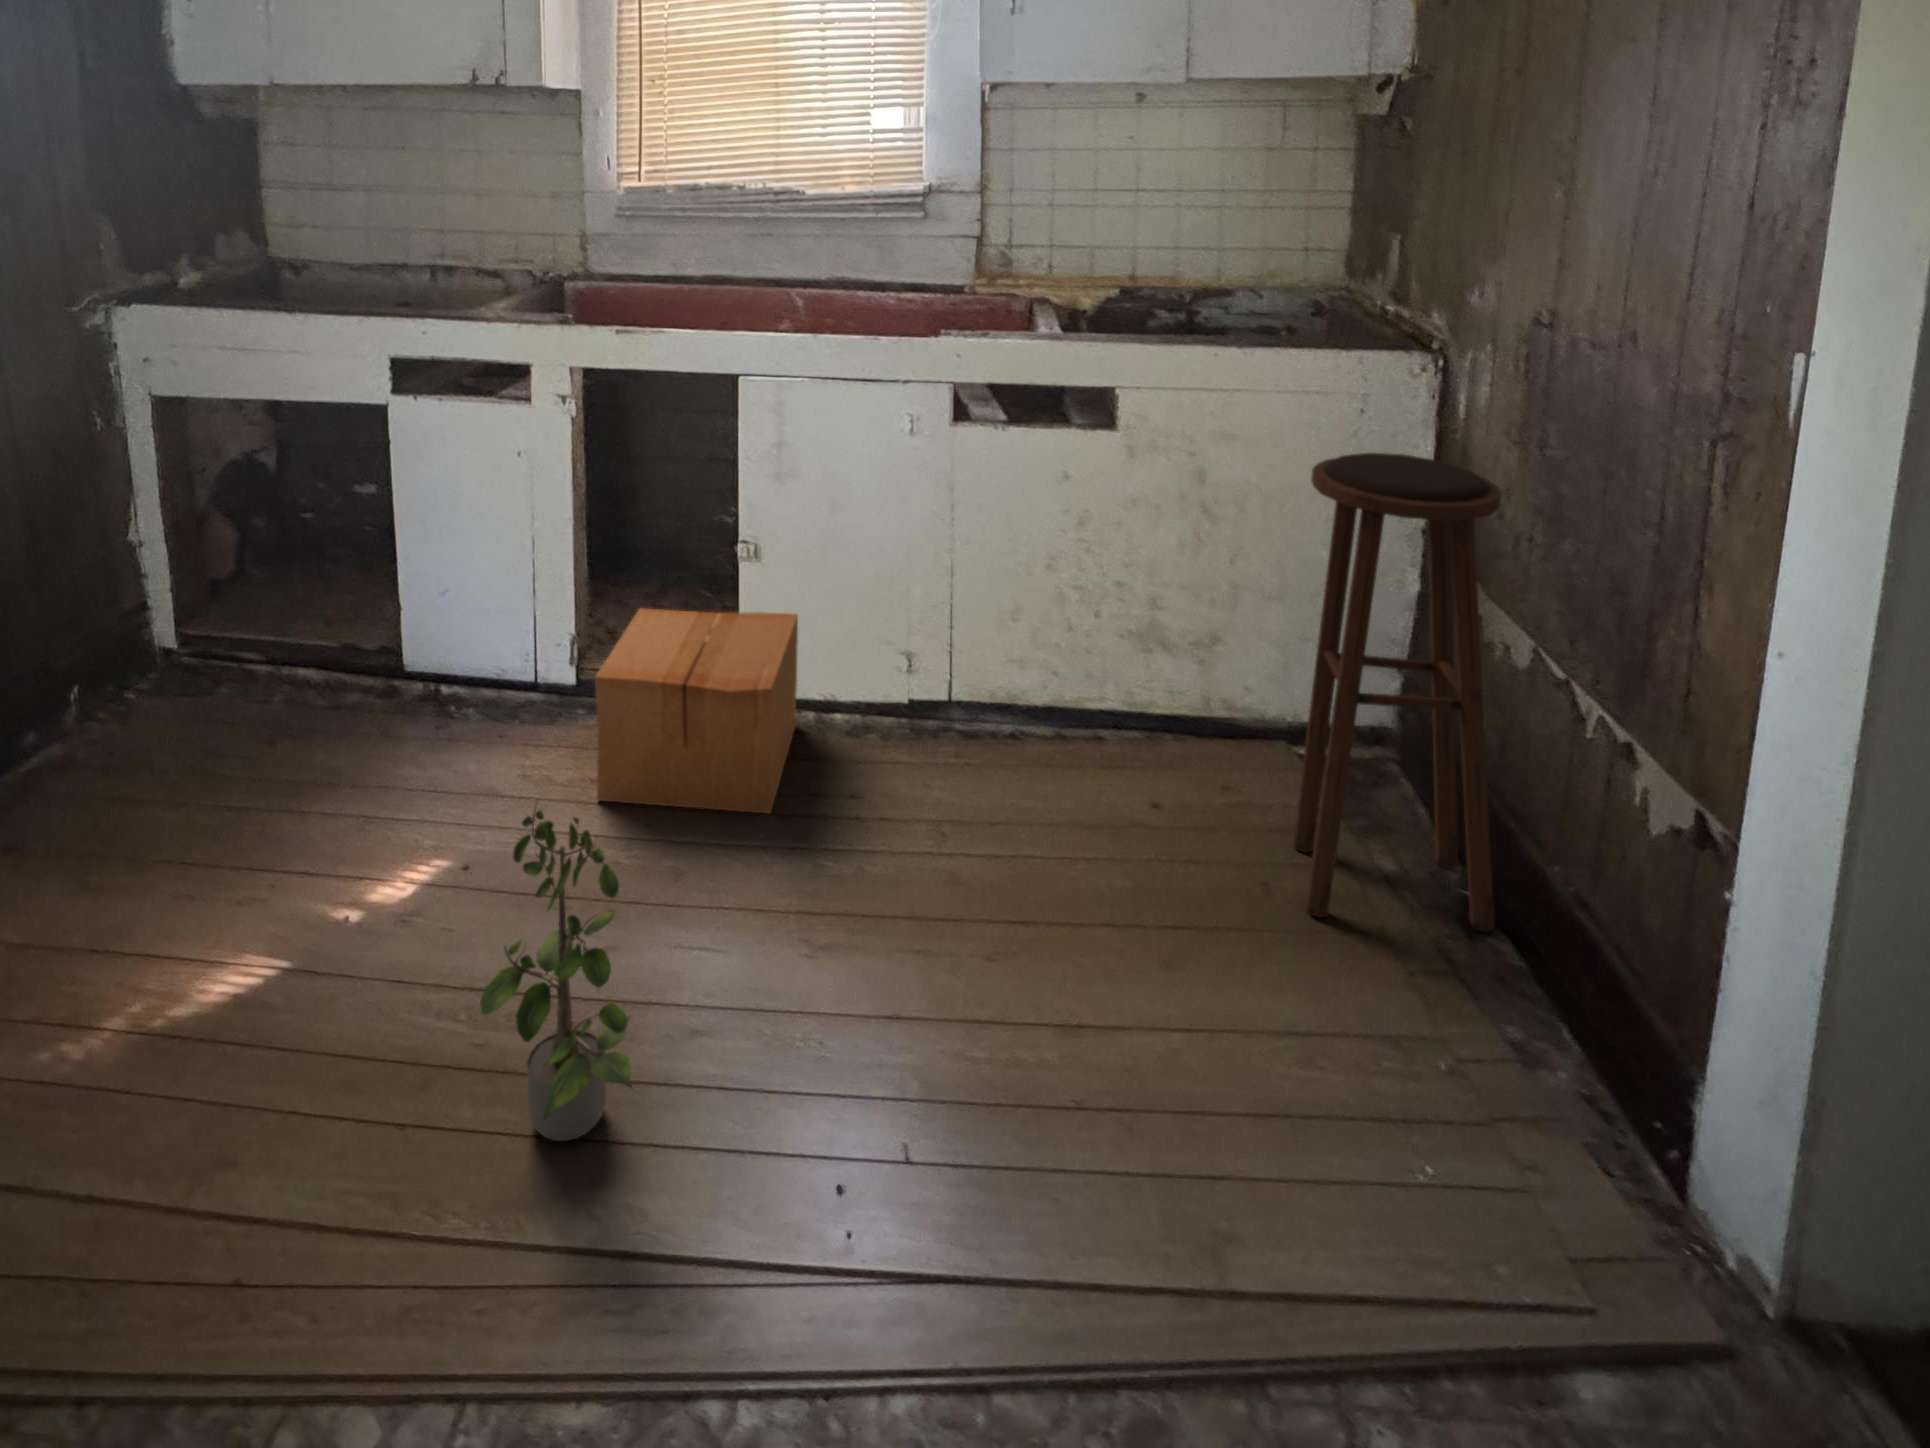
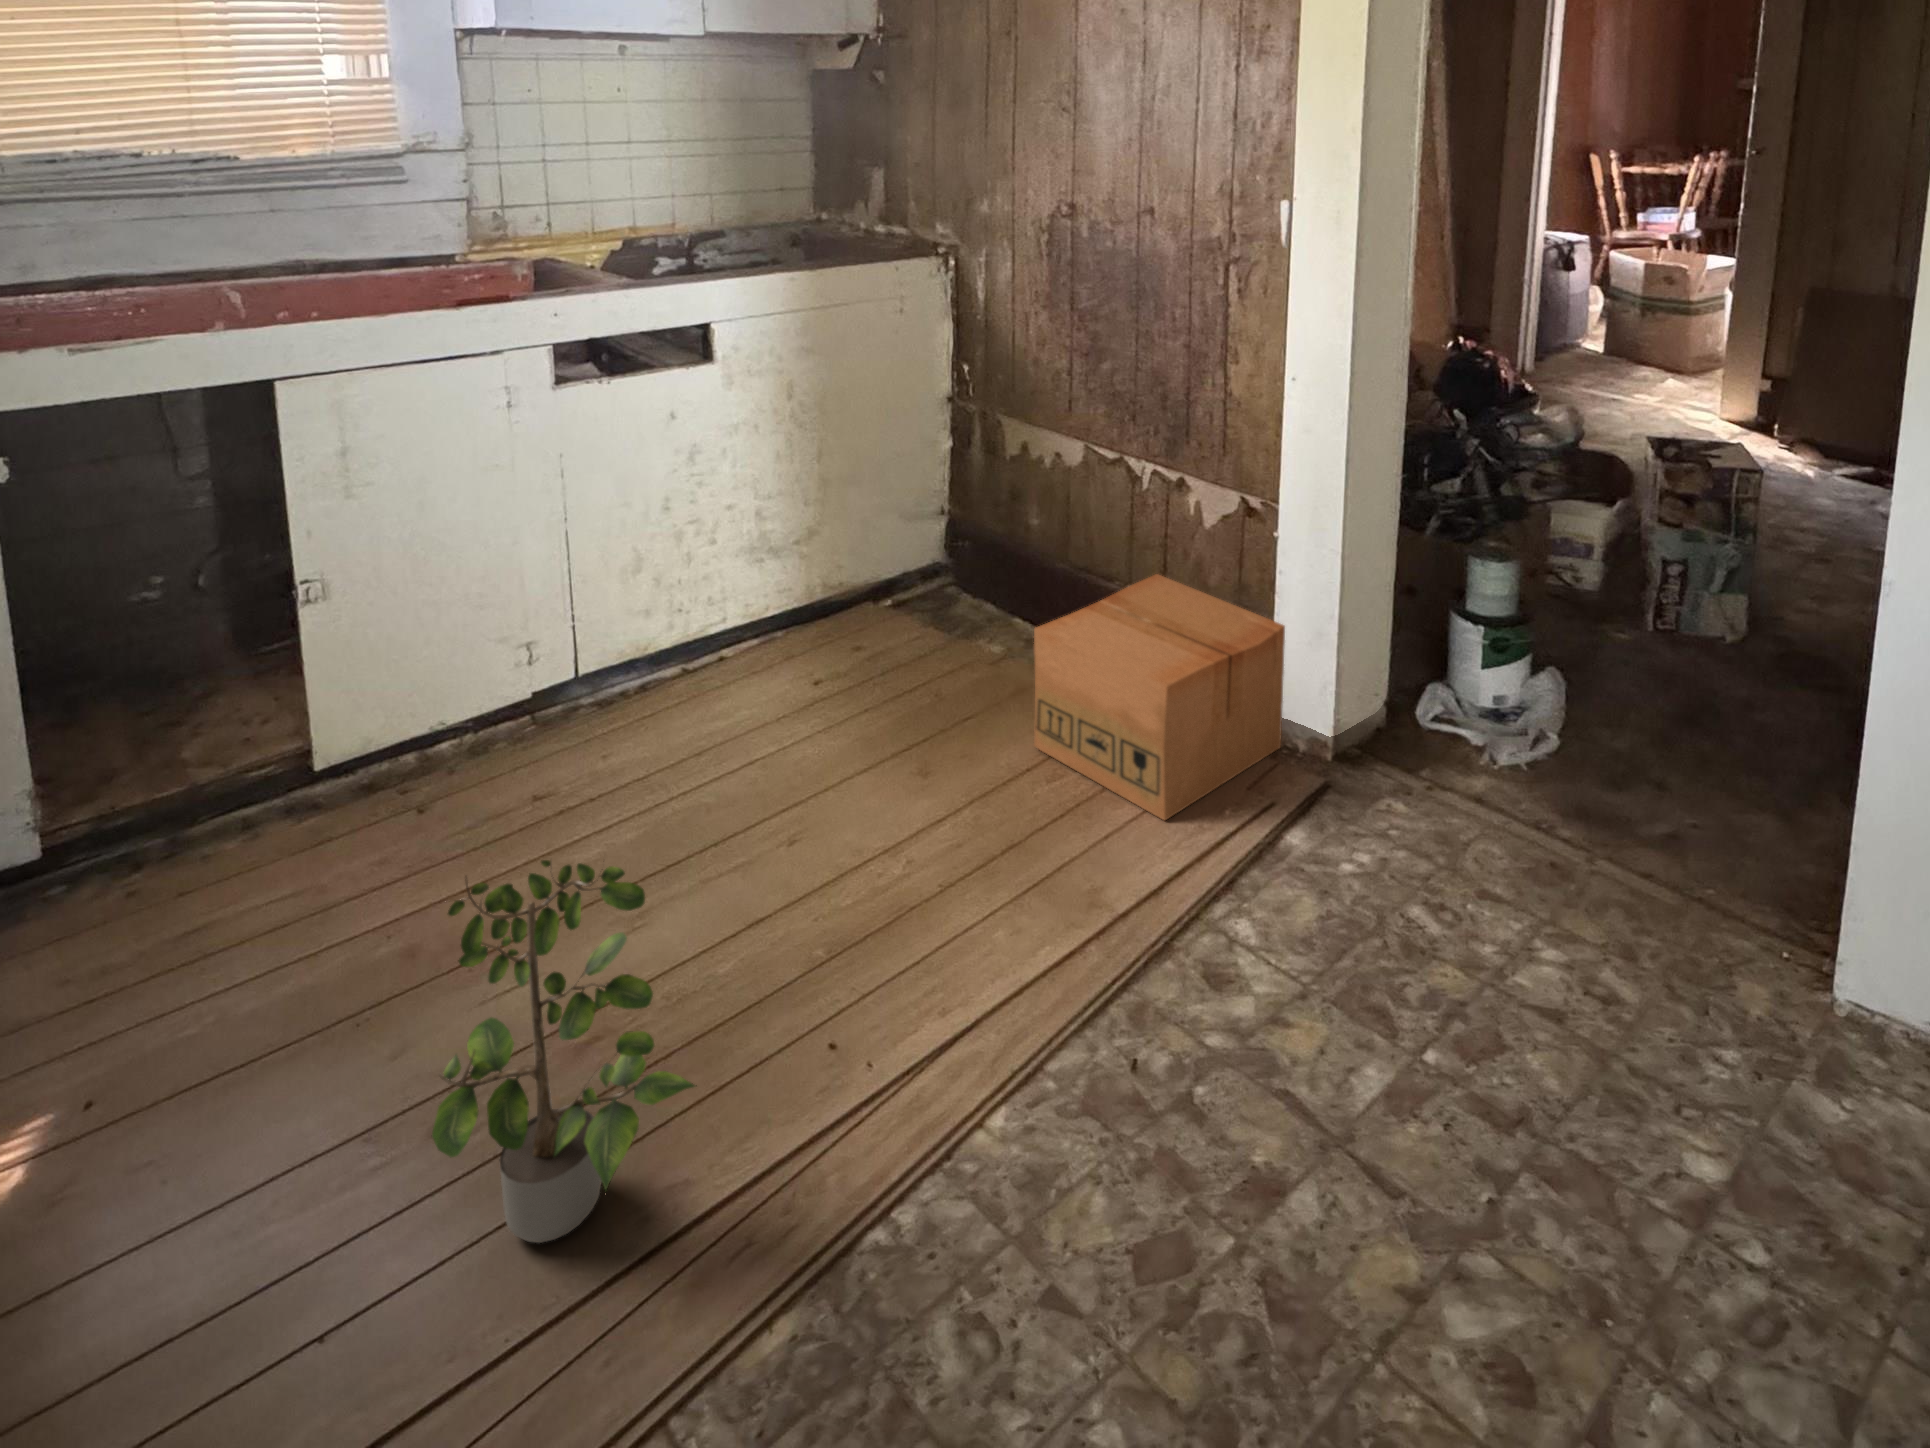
stool: present [1293,453,1501,932] -> none [931,328,1087,698]
cardboard box: present [595,608,798,814] -> present [1034,574,1285,820]

